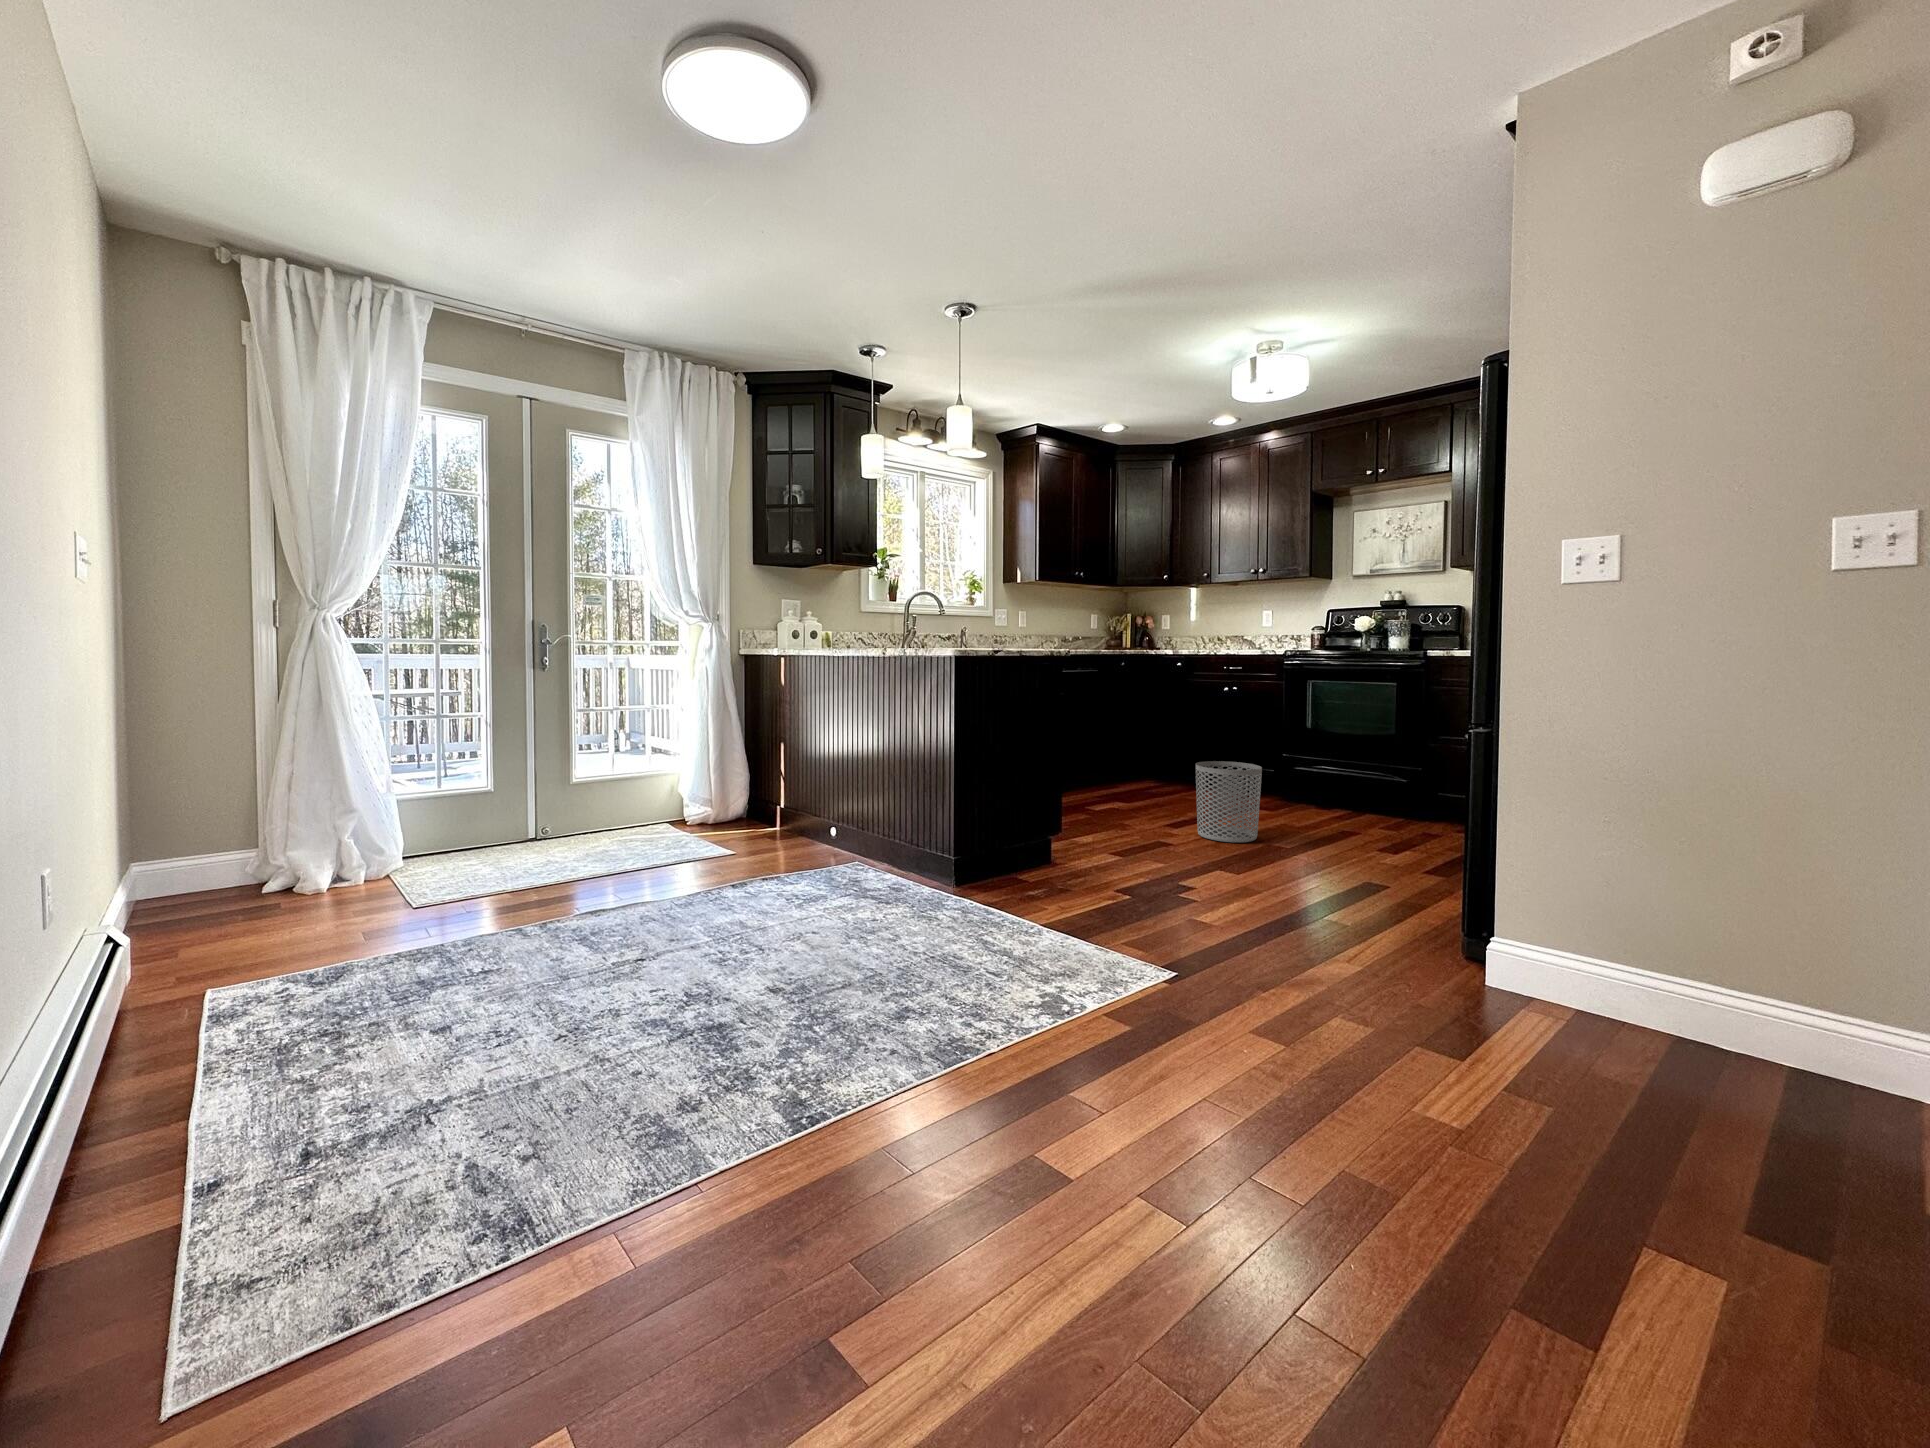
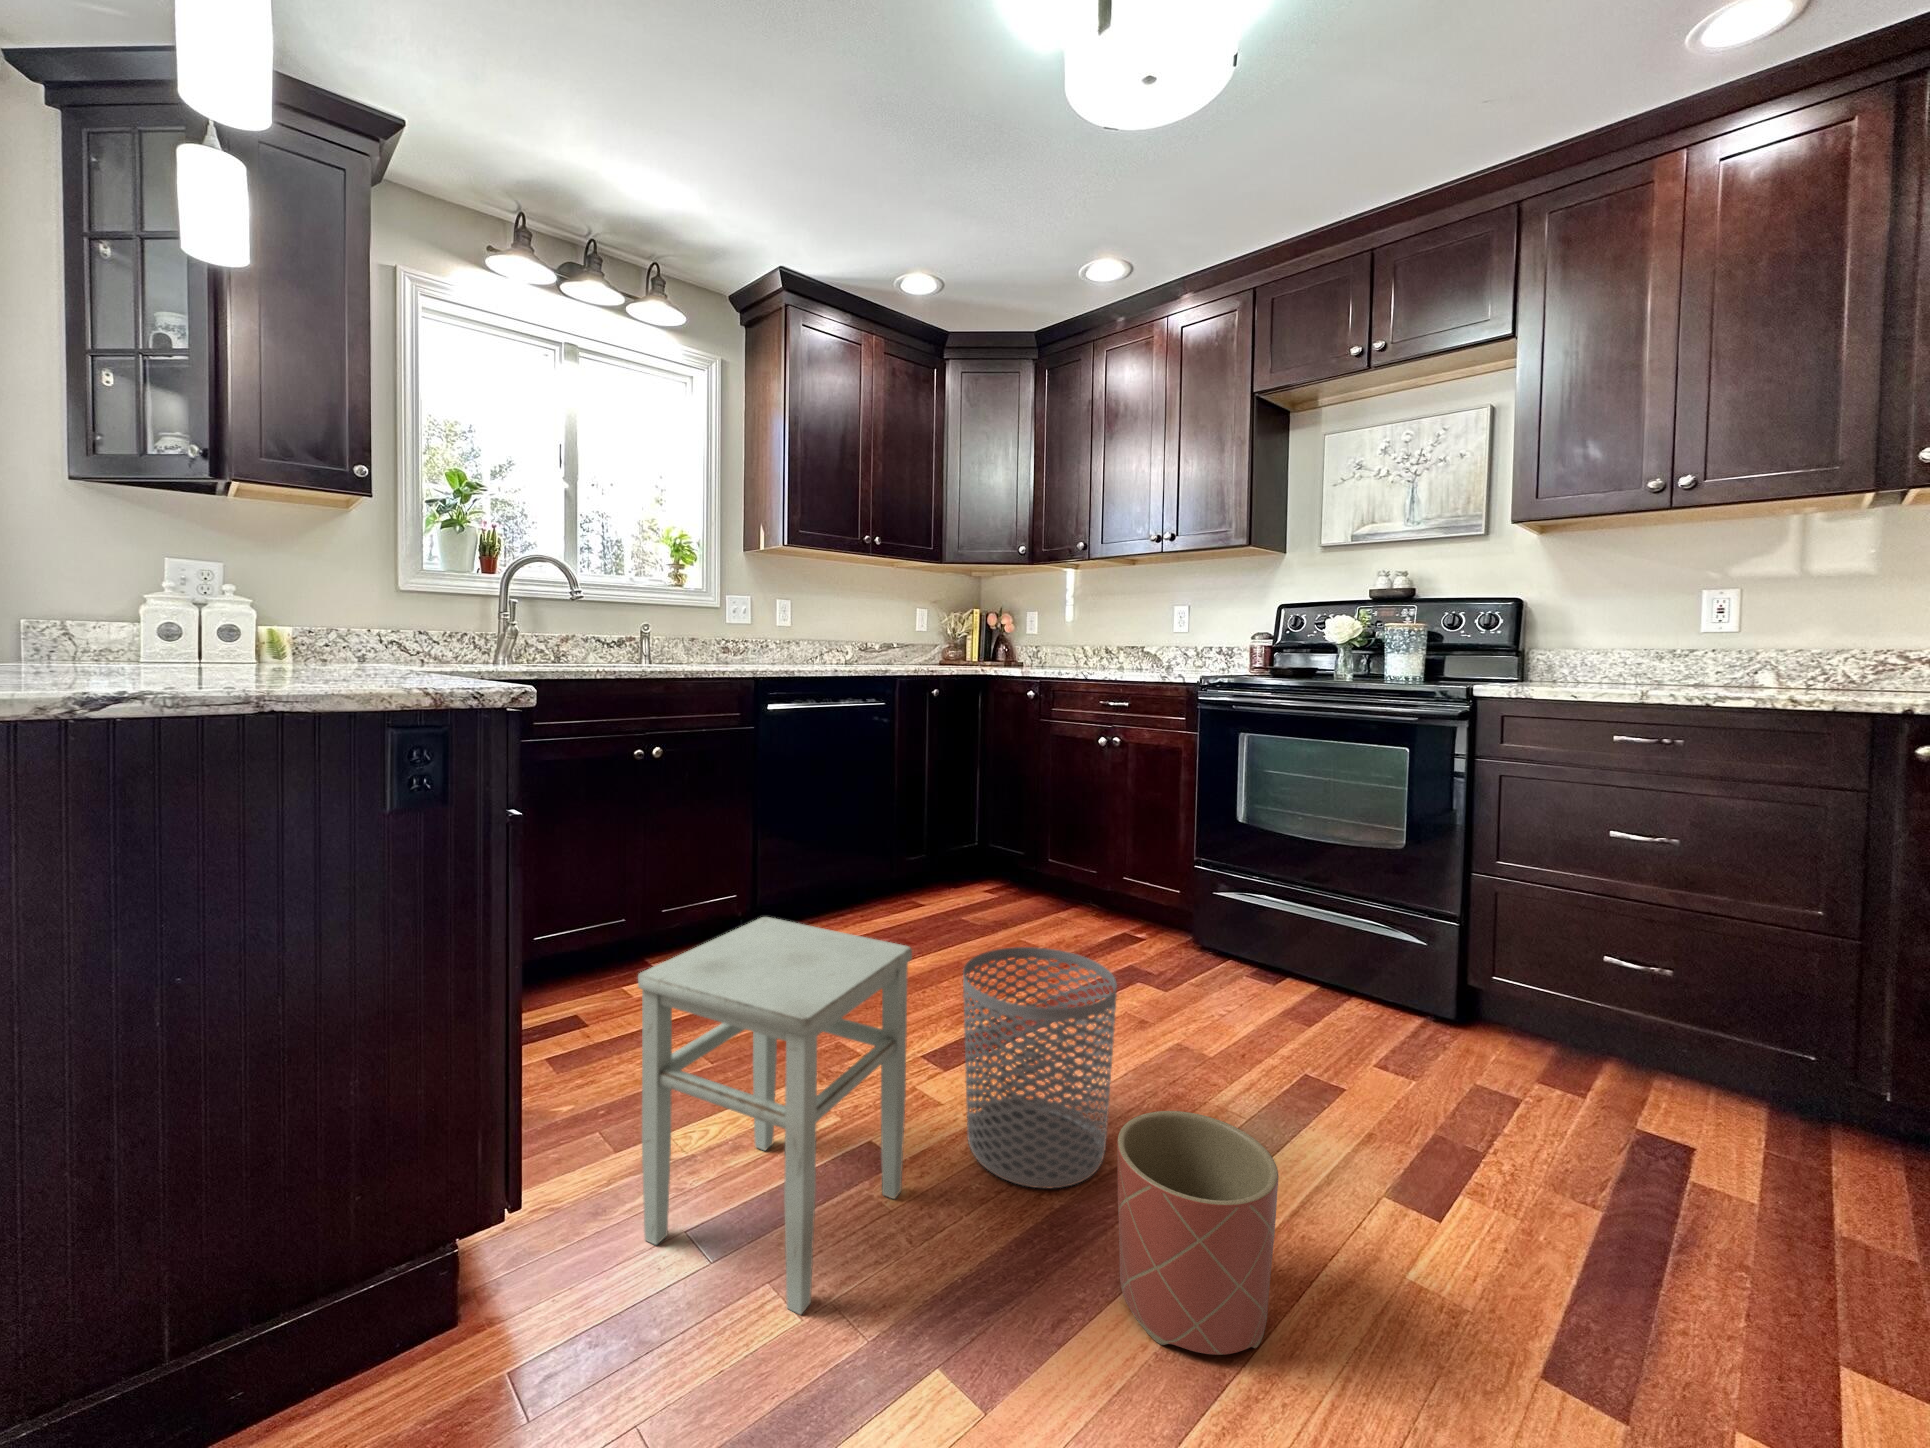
stool: none [1092,743,1184,857] -> present [638,917,912,1315]
planter: none [1271,800,1328,862] -> present [1117,1111,1278,1355]

